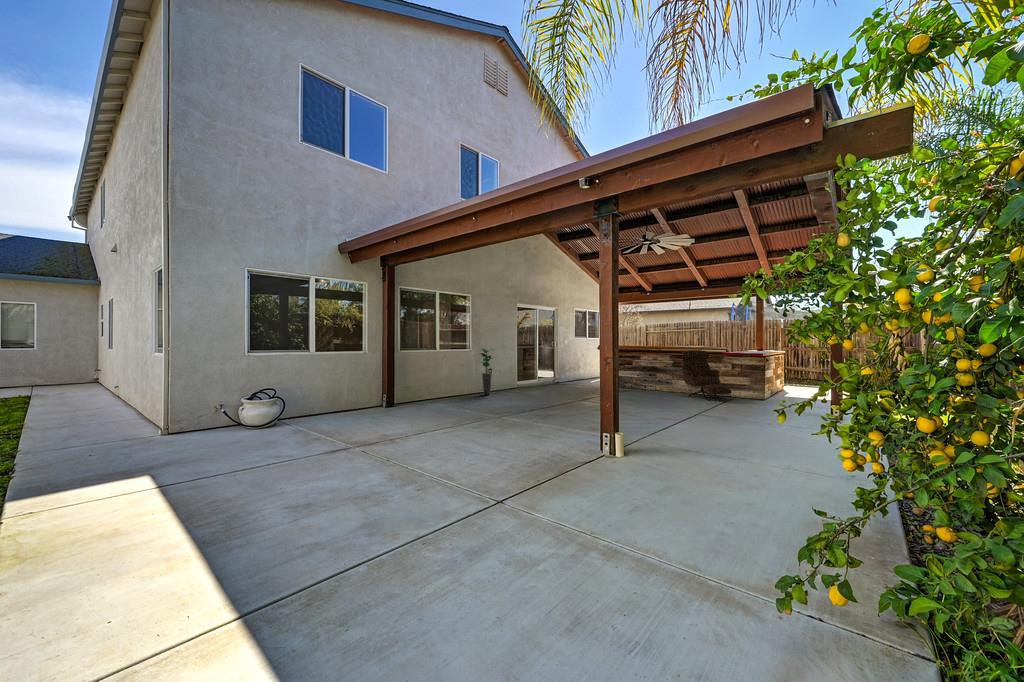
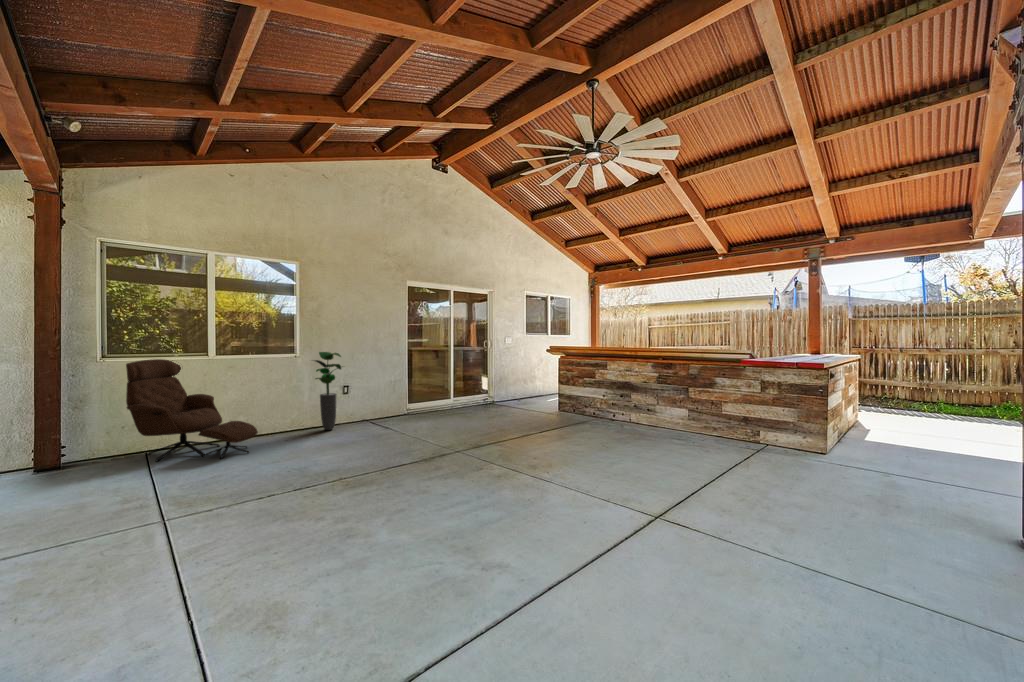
lounge chair: present [681,350,731,401] -> present [126,359,258,462]

